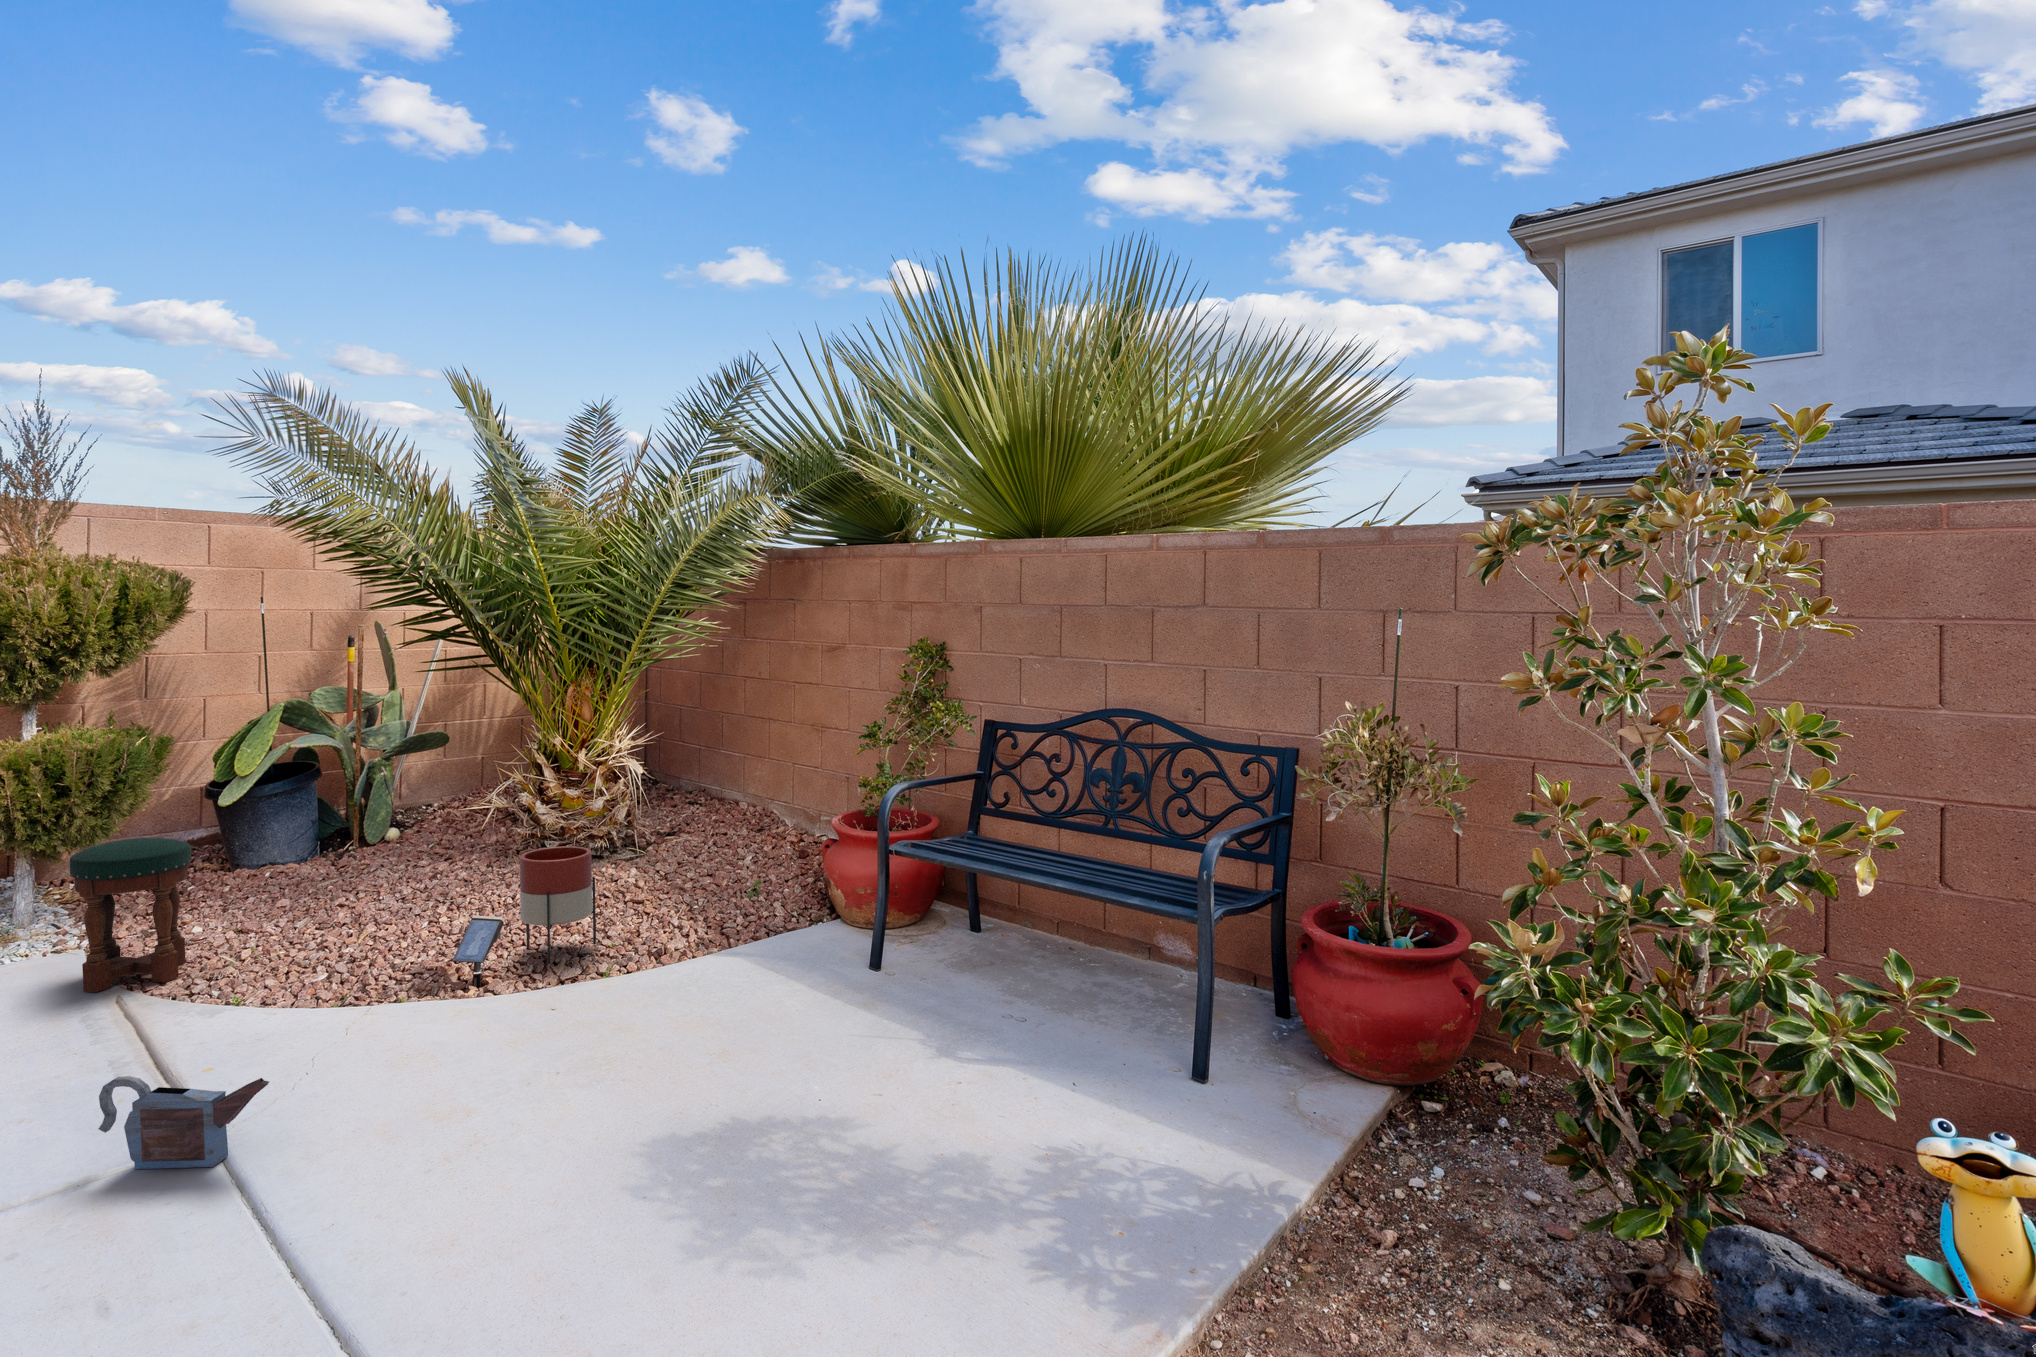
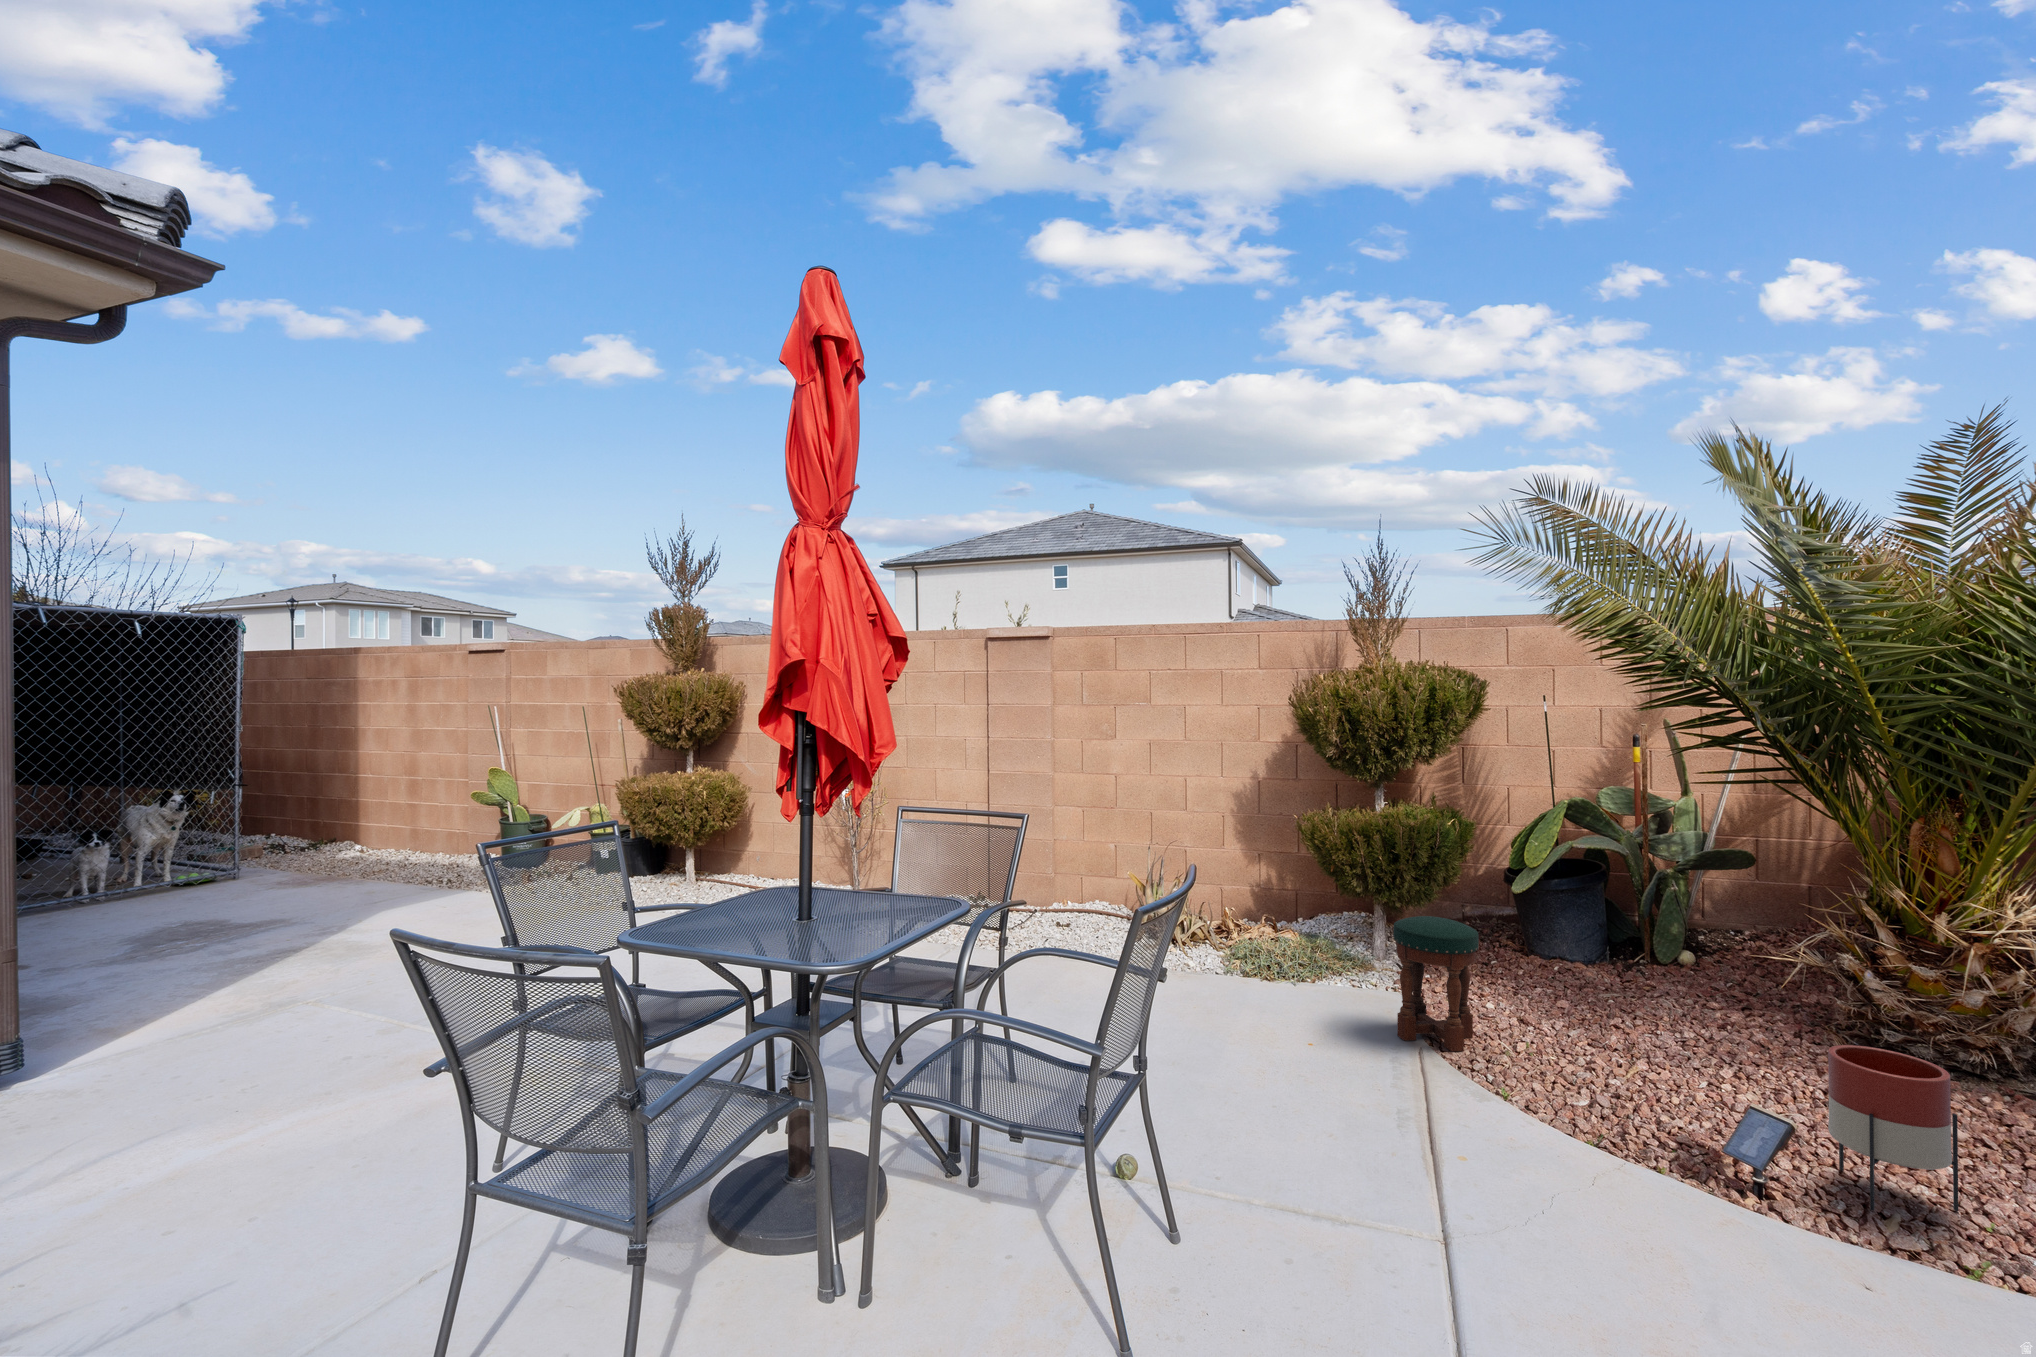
watering can: present [99,1076,269,1169] -> none [1359,1152,1487,1287]

